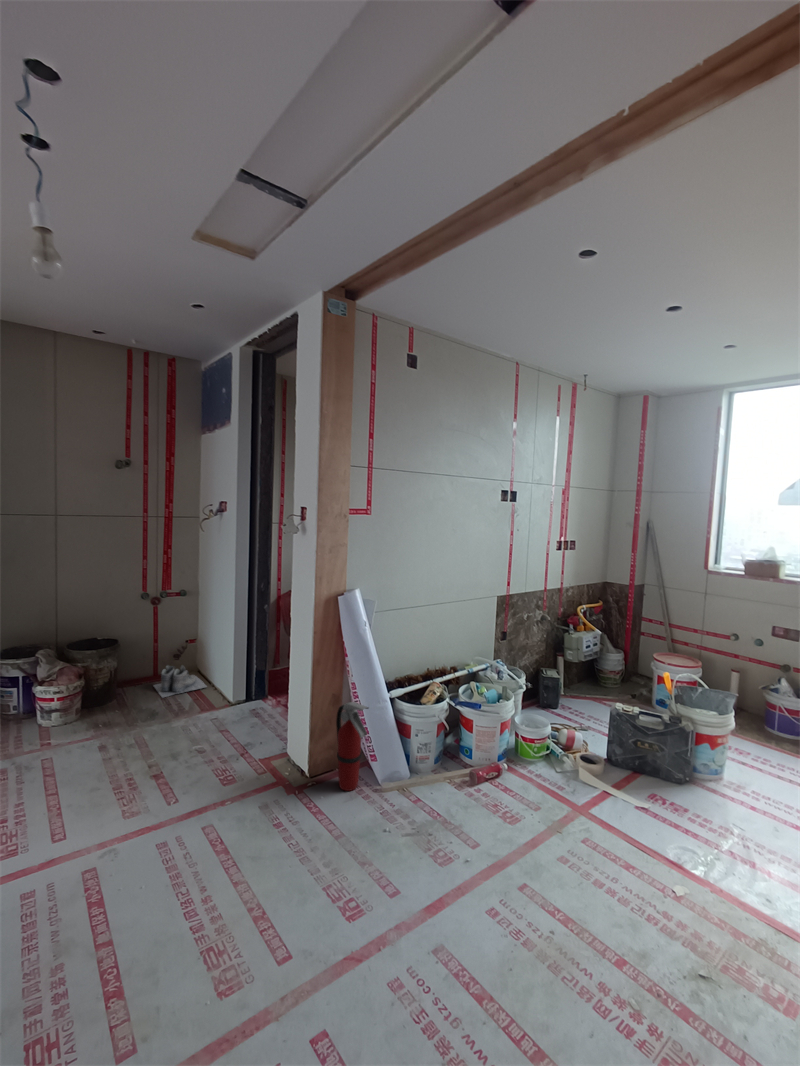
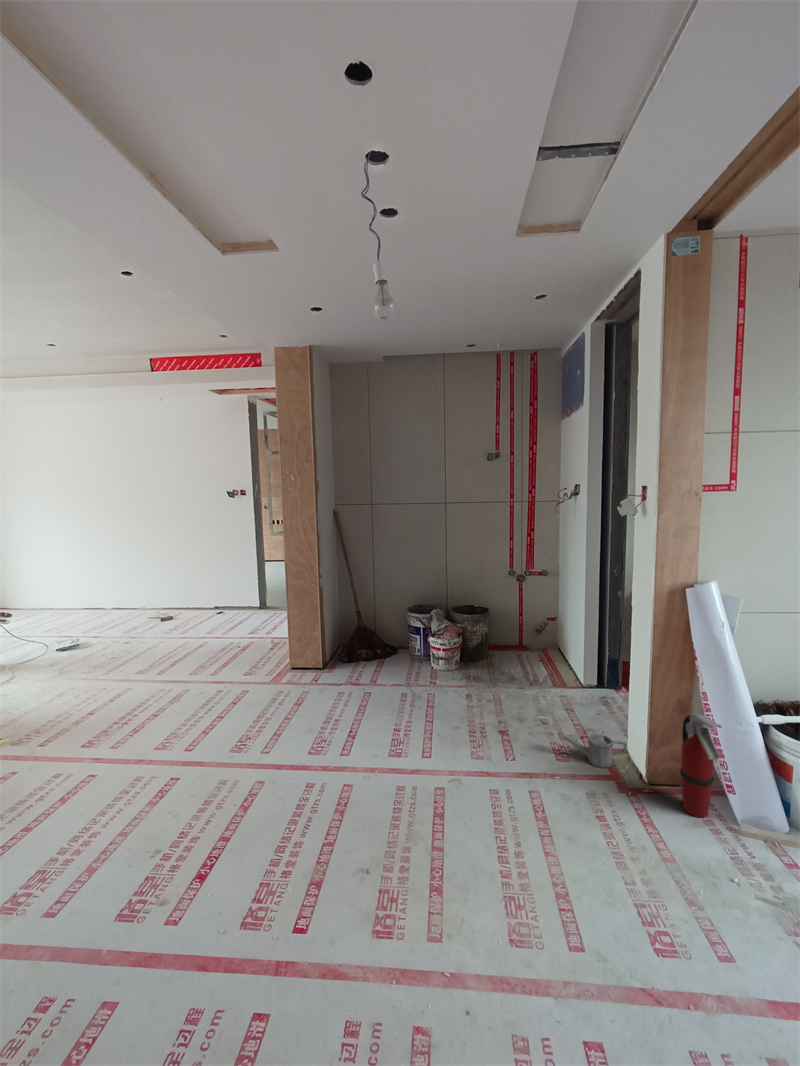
boots: present [154,665,207,698] -> none [517,638,563,666]
watering can: none [225,745,288,778] -> present [560,731,626,768]

